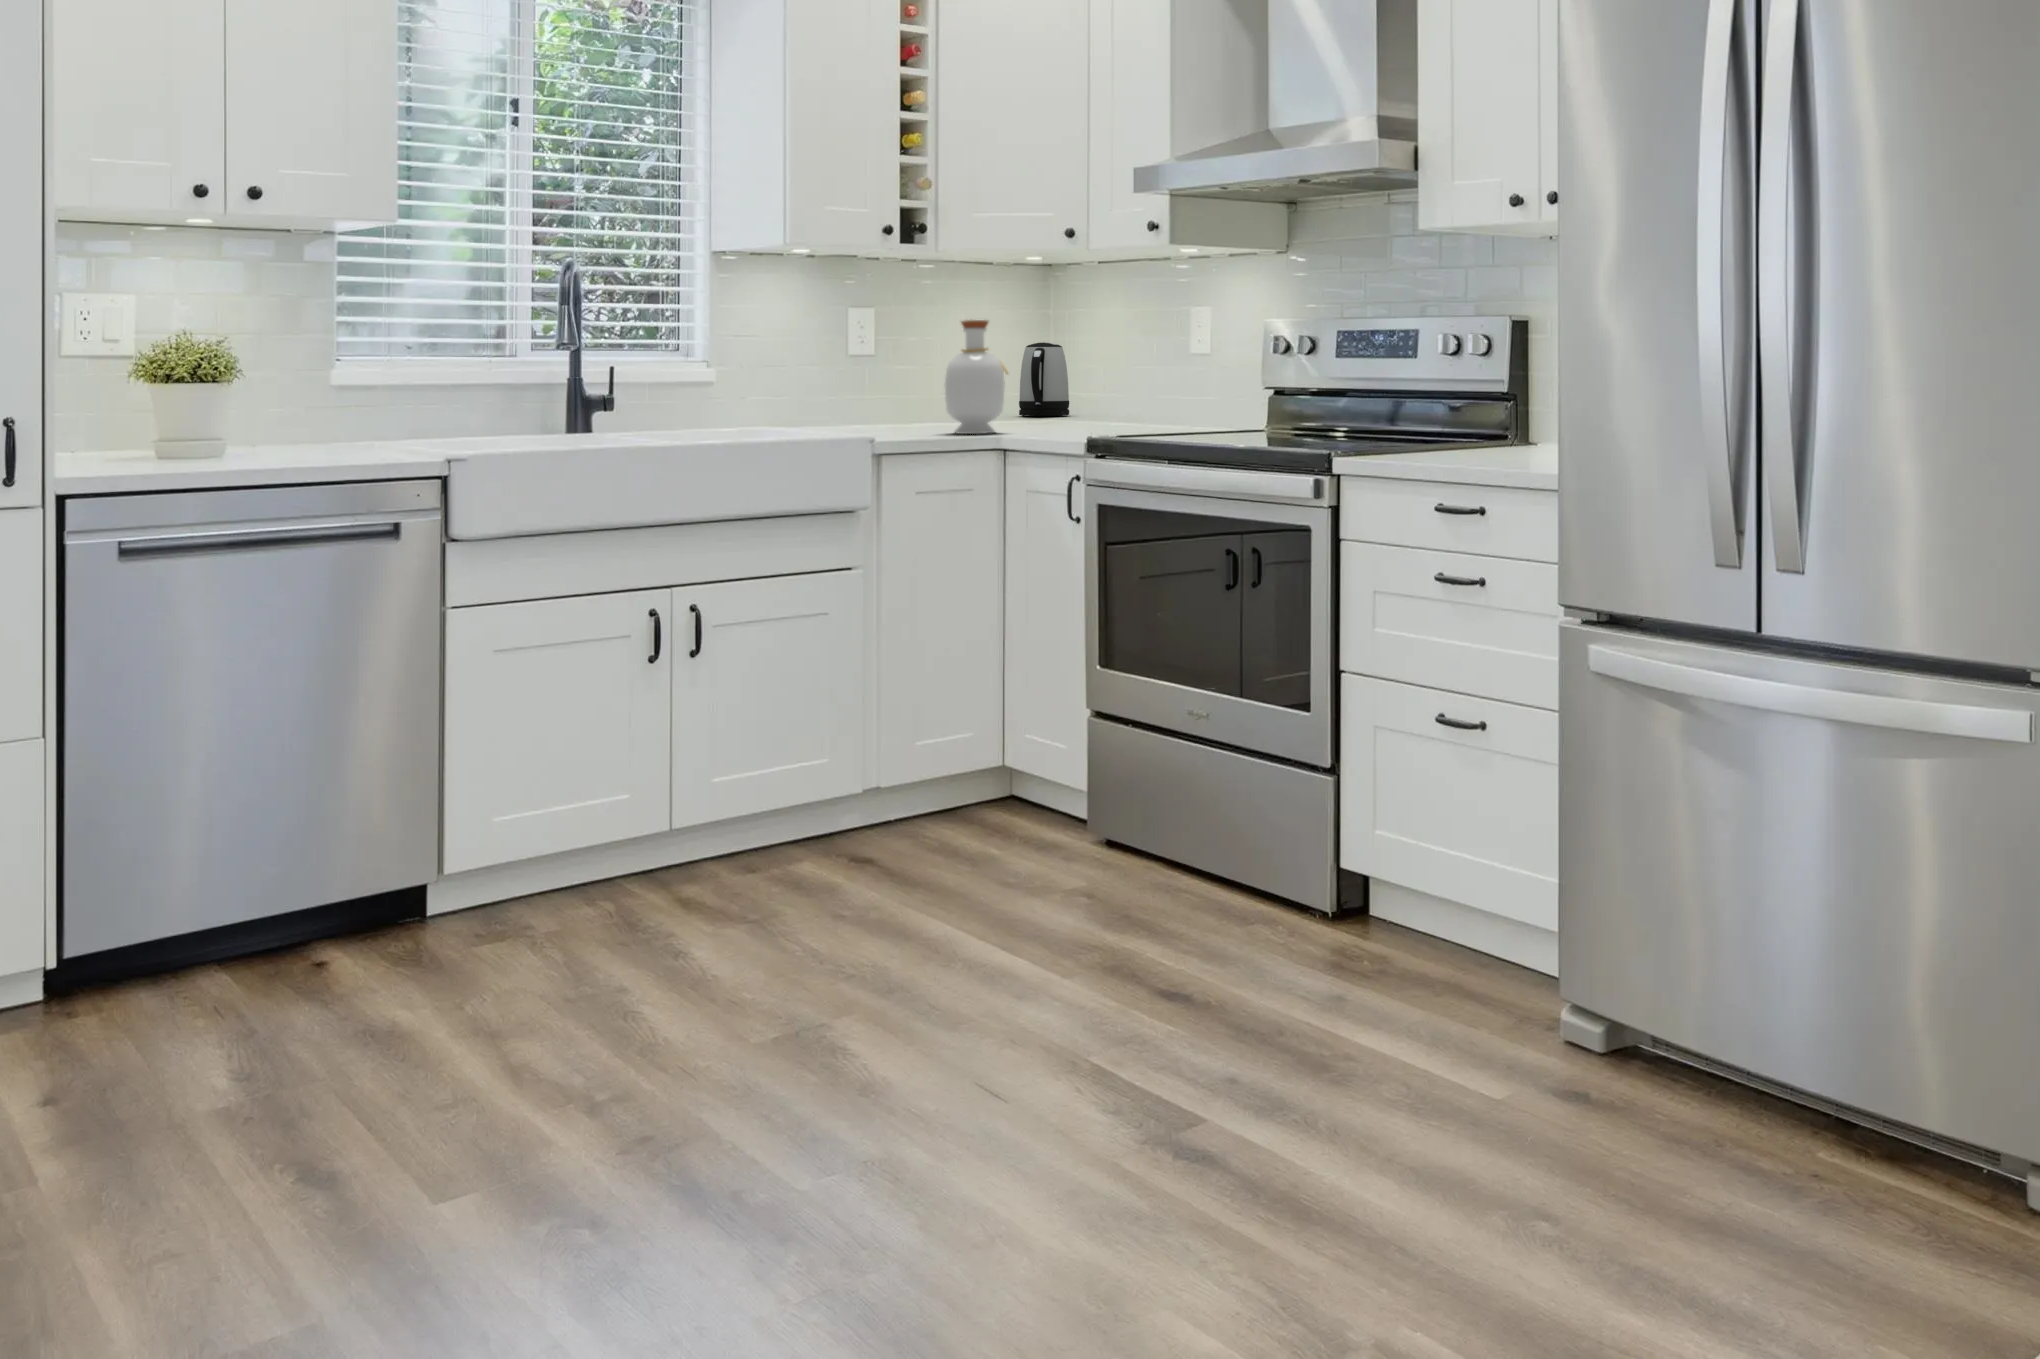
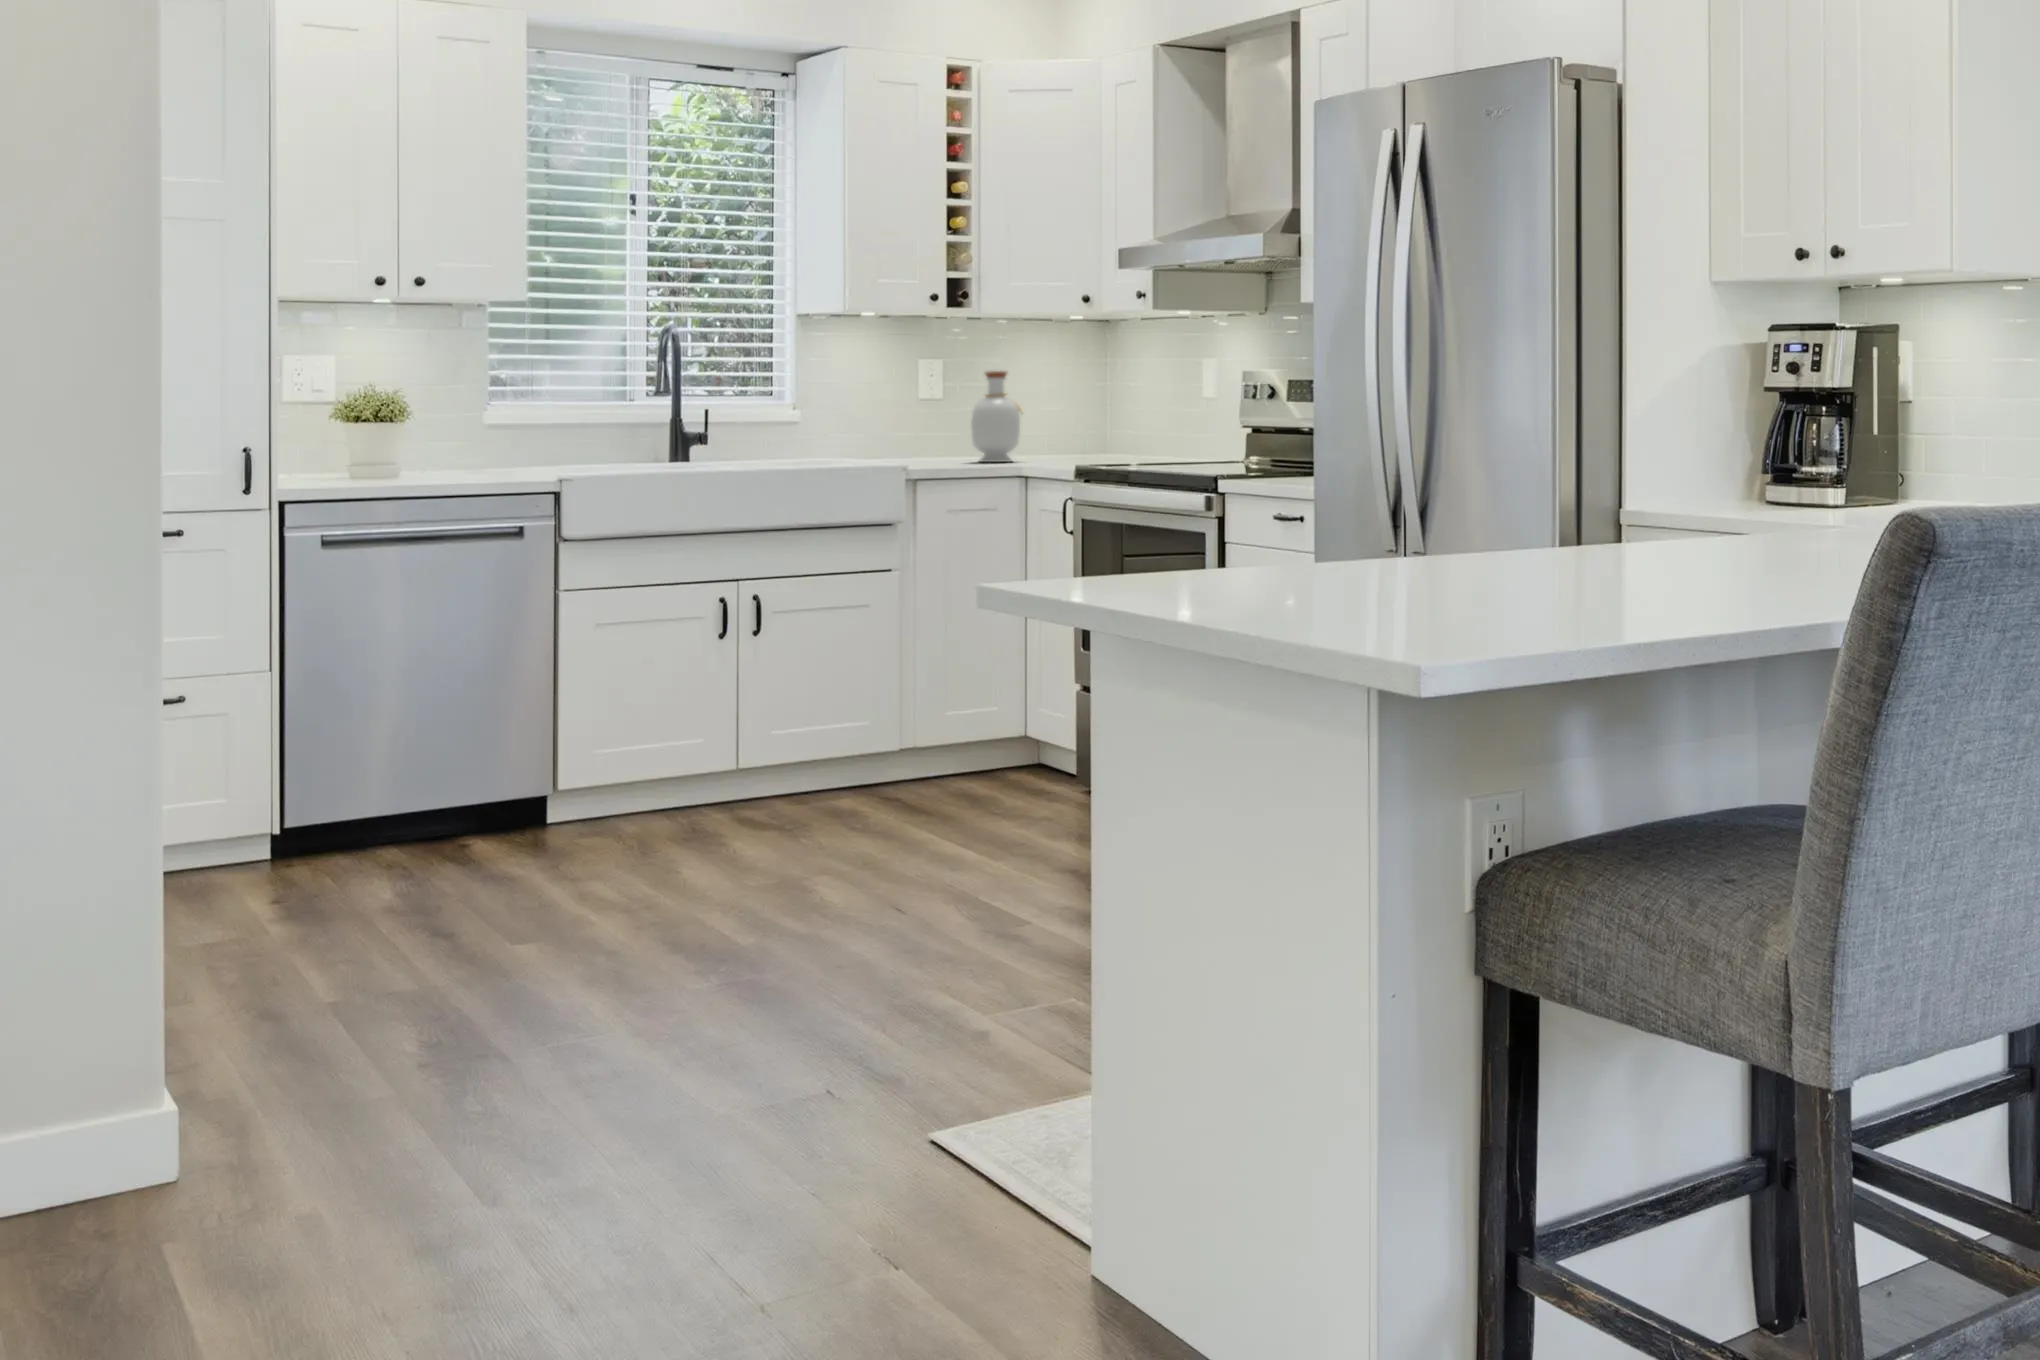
kettle: present [1019,342,1069,416] -> none [1064,387,1107,449]

